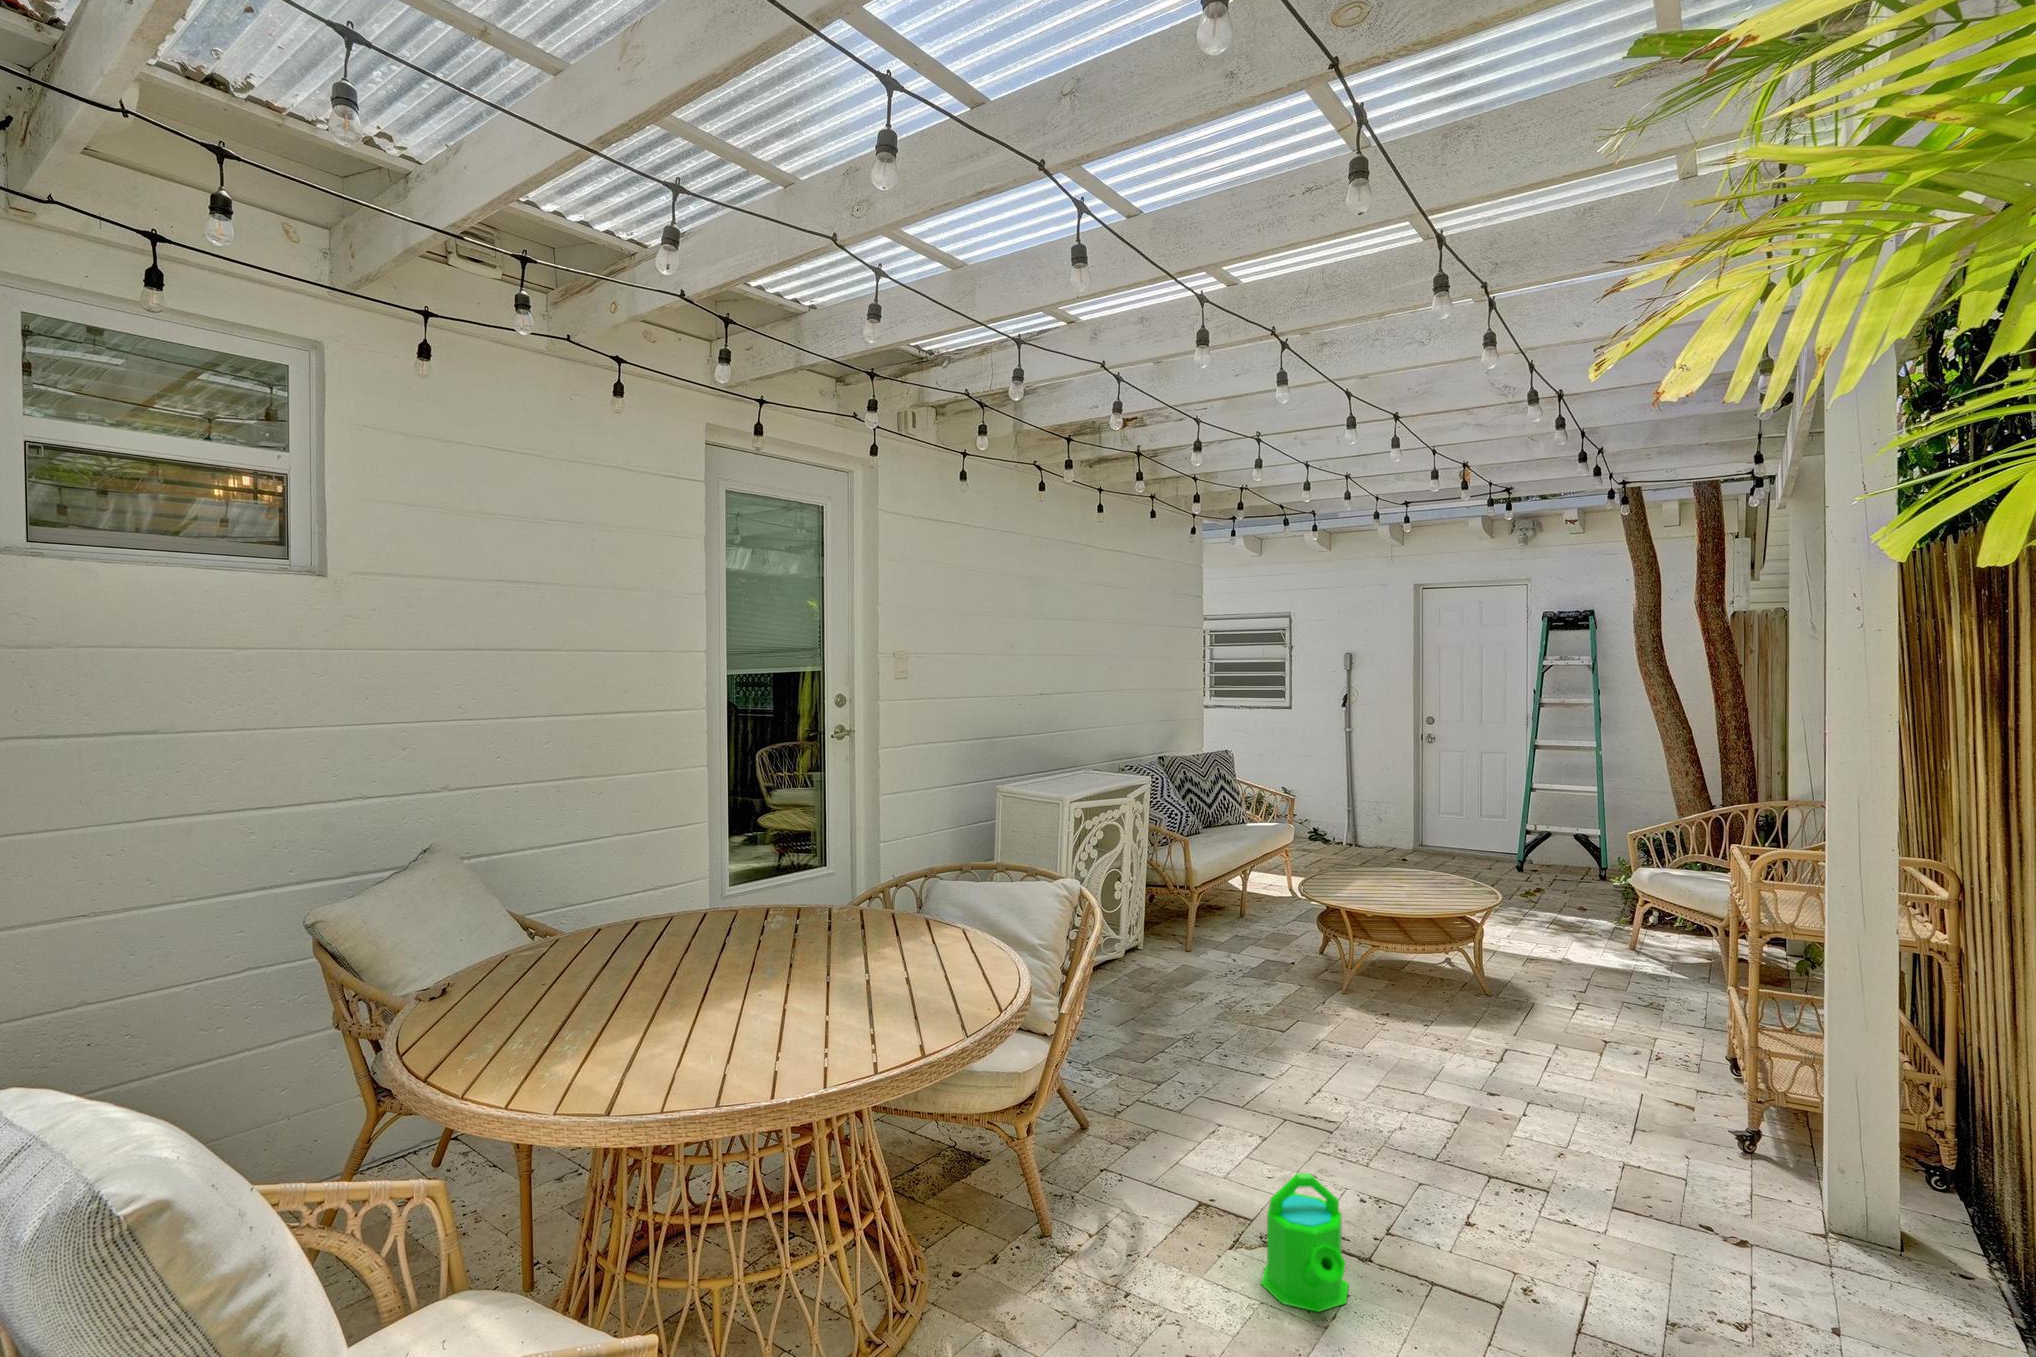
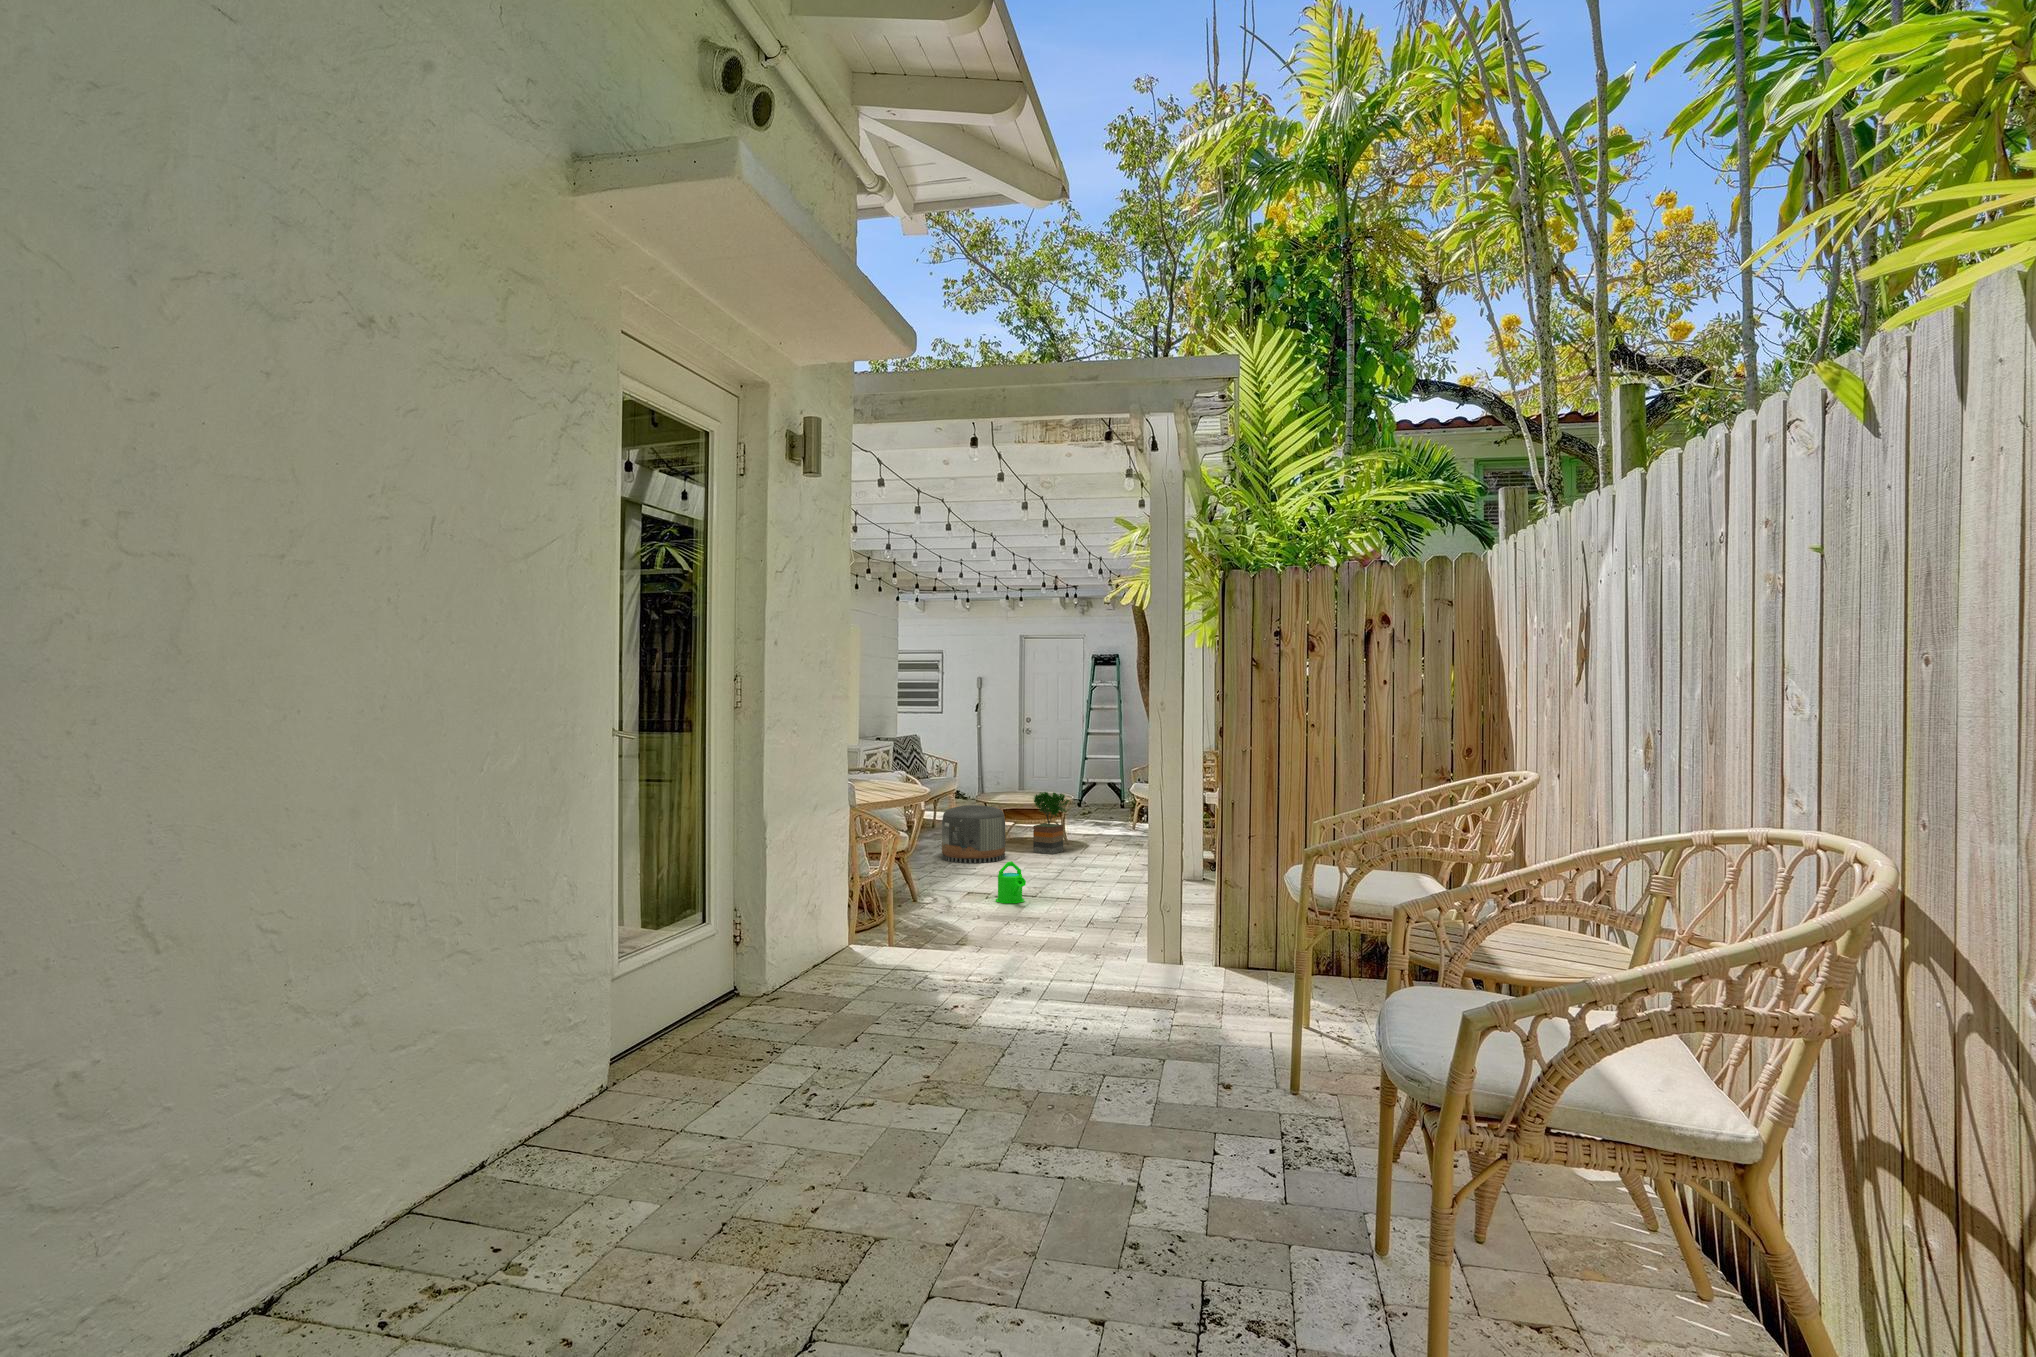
potted tree: none [1410,890,1501,1033] -> present [1033,792,1069,854]
pouf: none [1210,913,1346,1050] -> present [942,805,1005,863]

